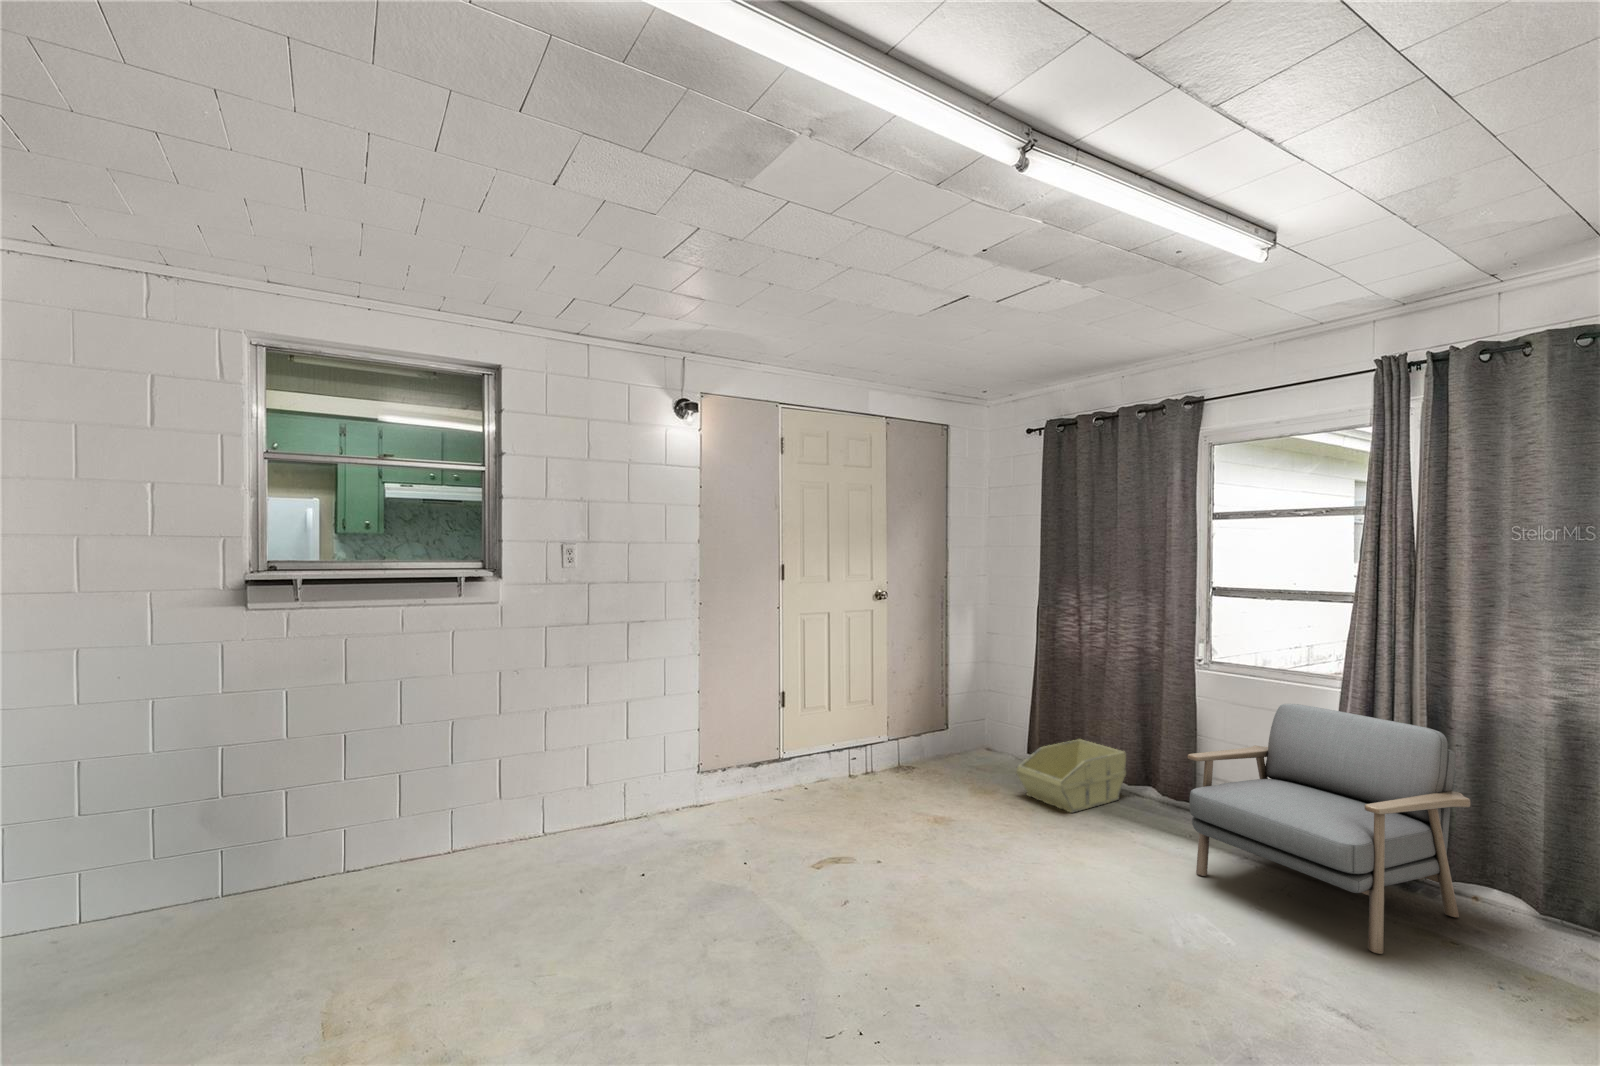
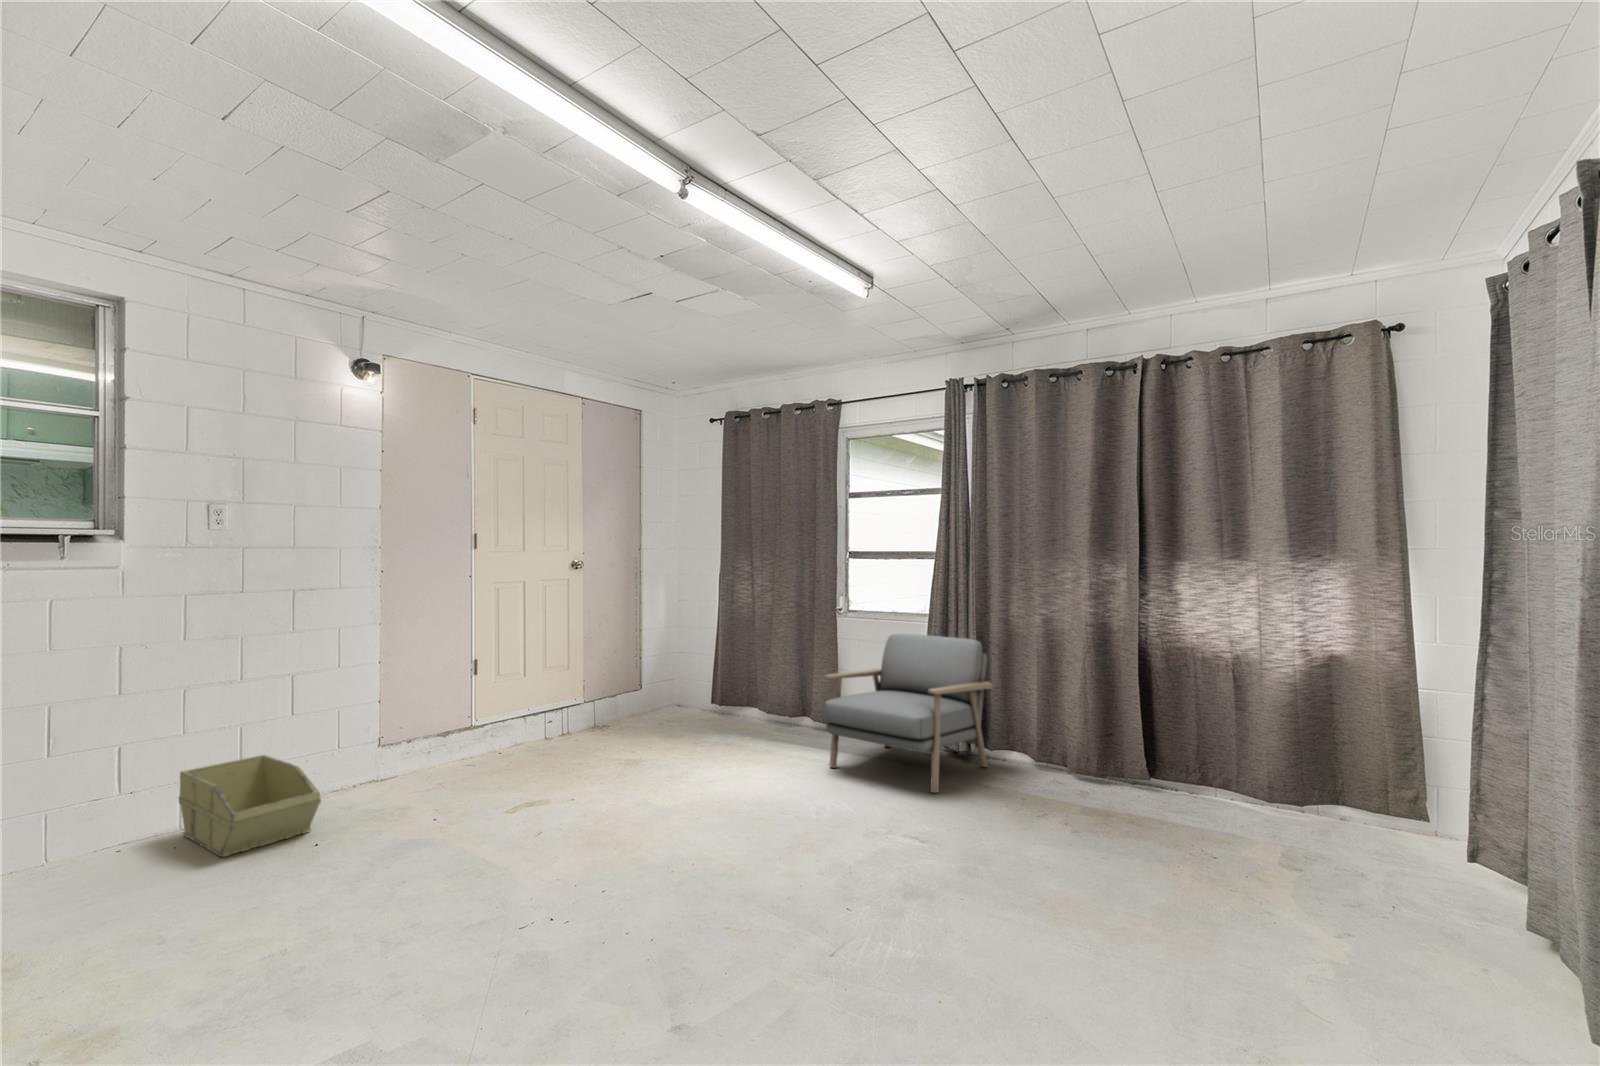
storage bin: present [1016,739,1126,813] -> present [179,755,321,857]

